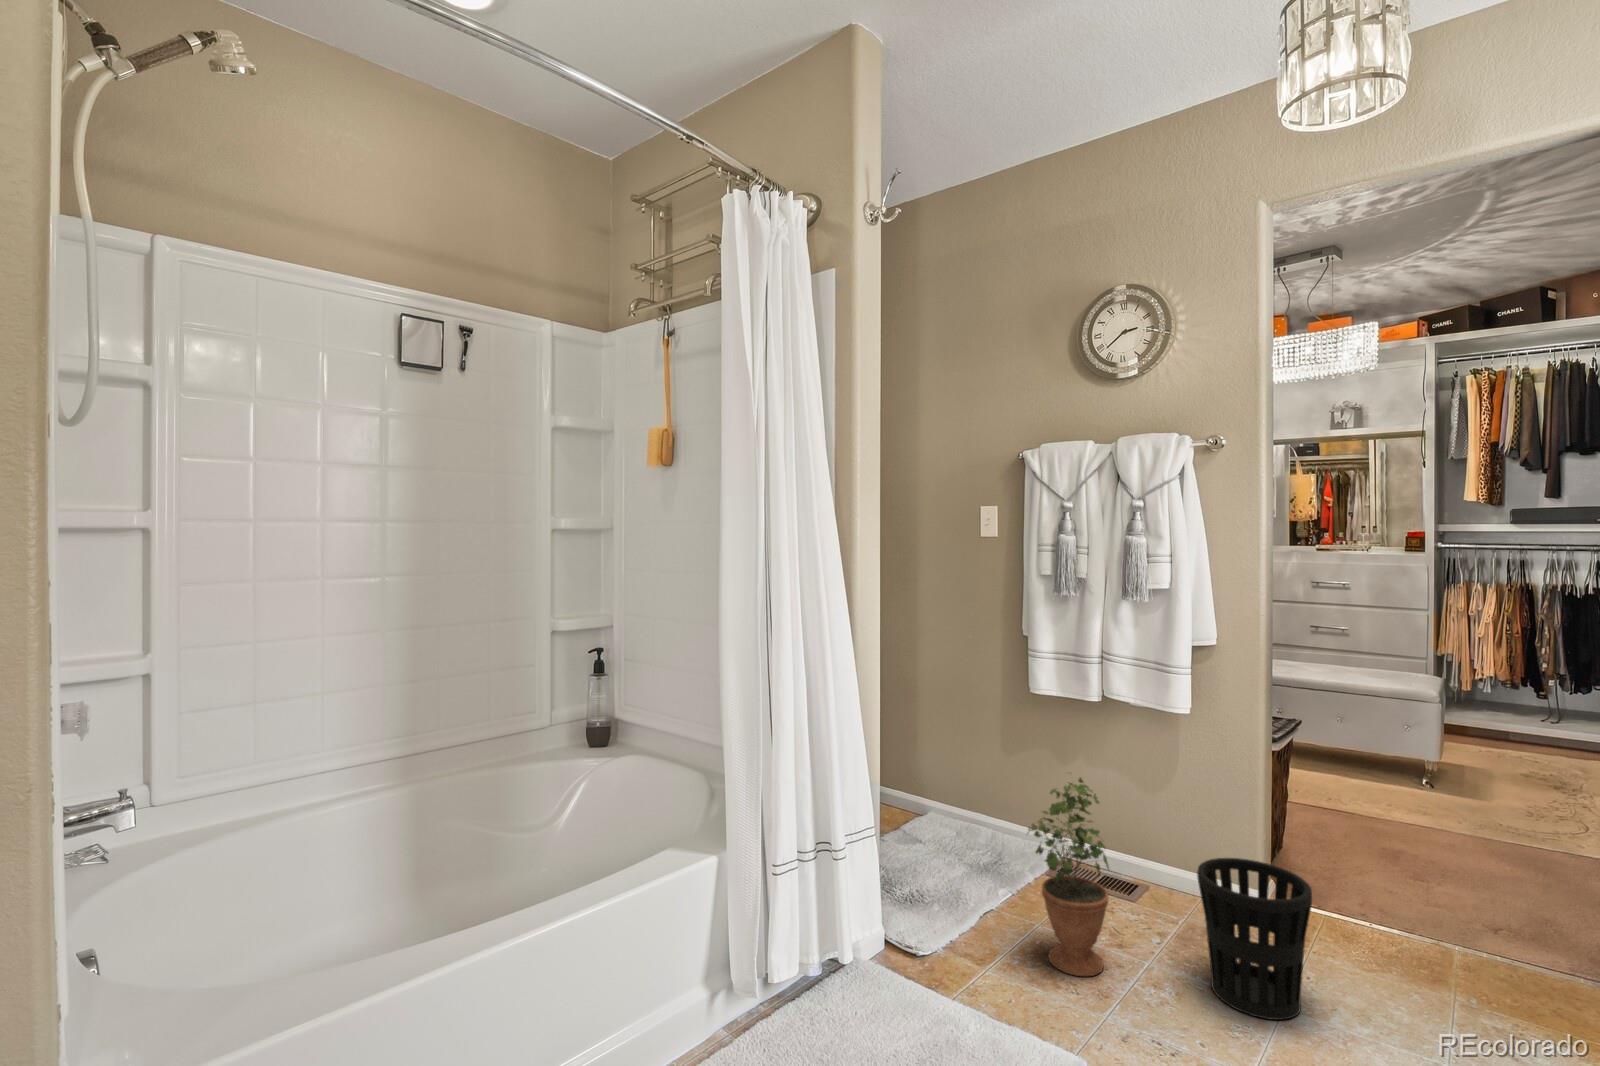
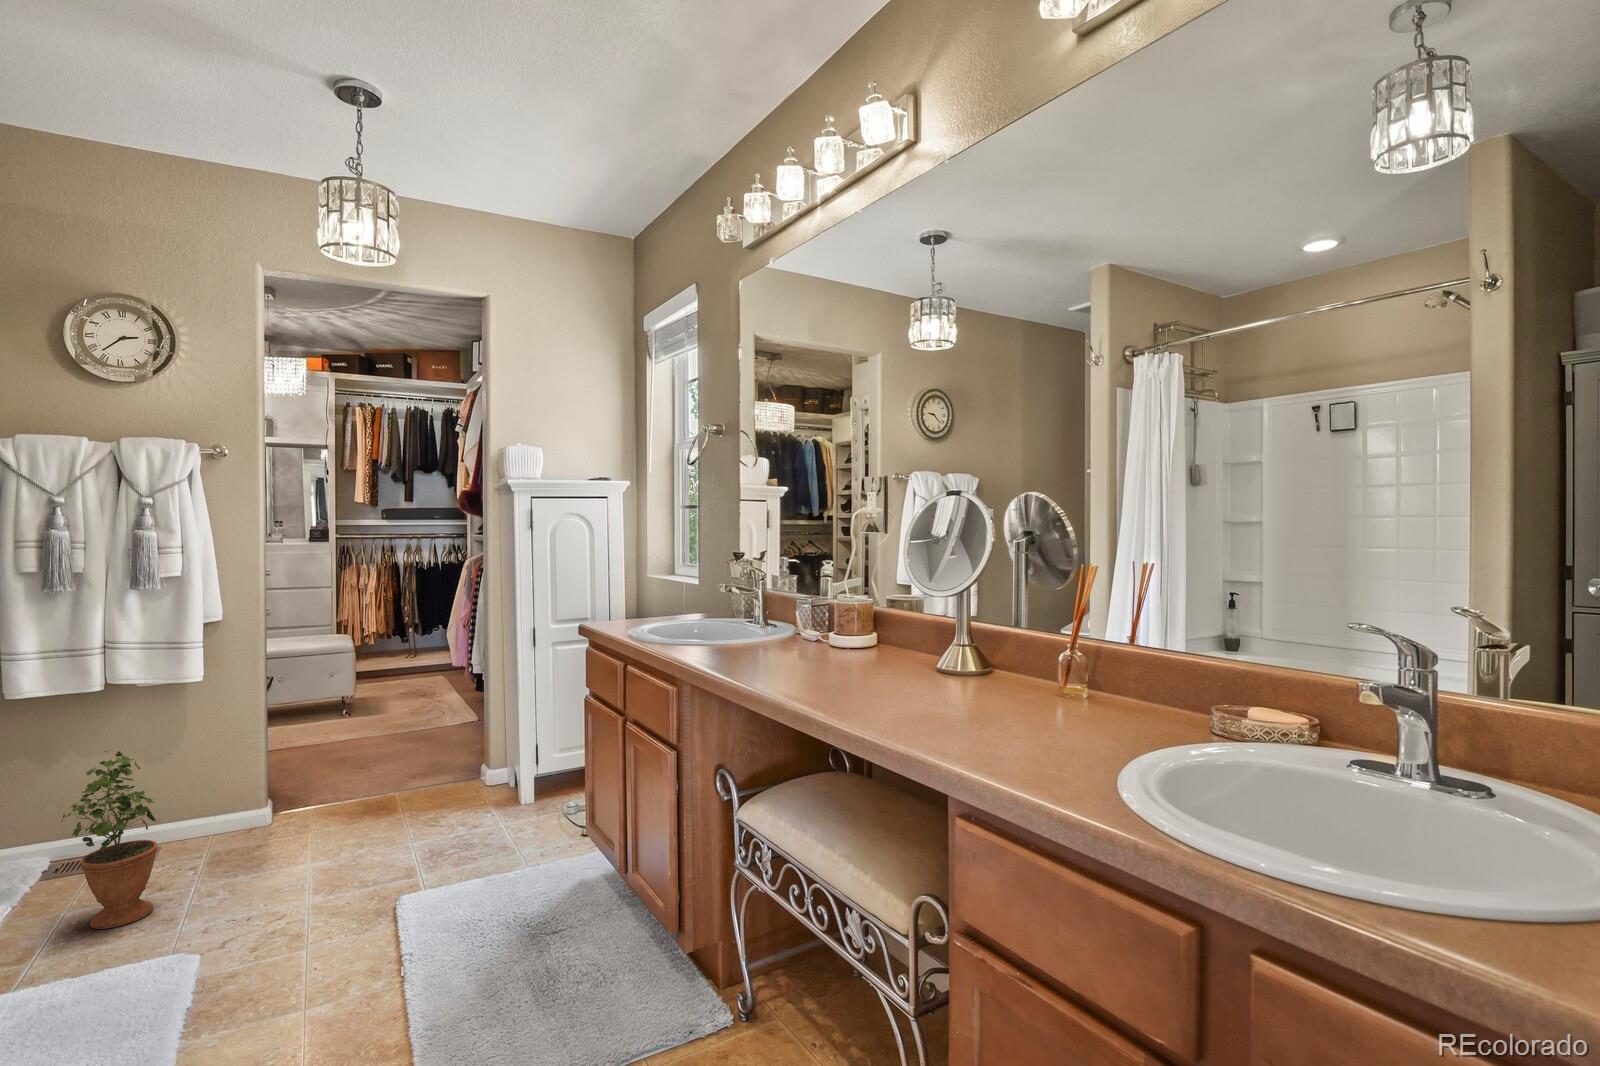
wastebasket: present [1197,858,1312,1020] -> none [236,768,323,878]

